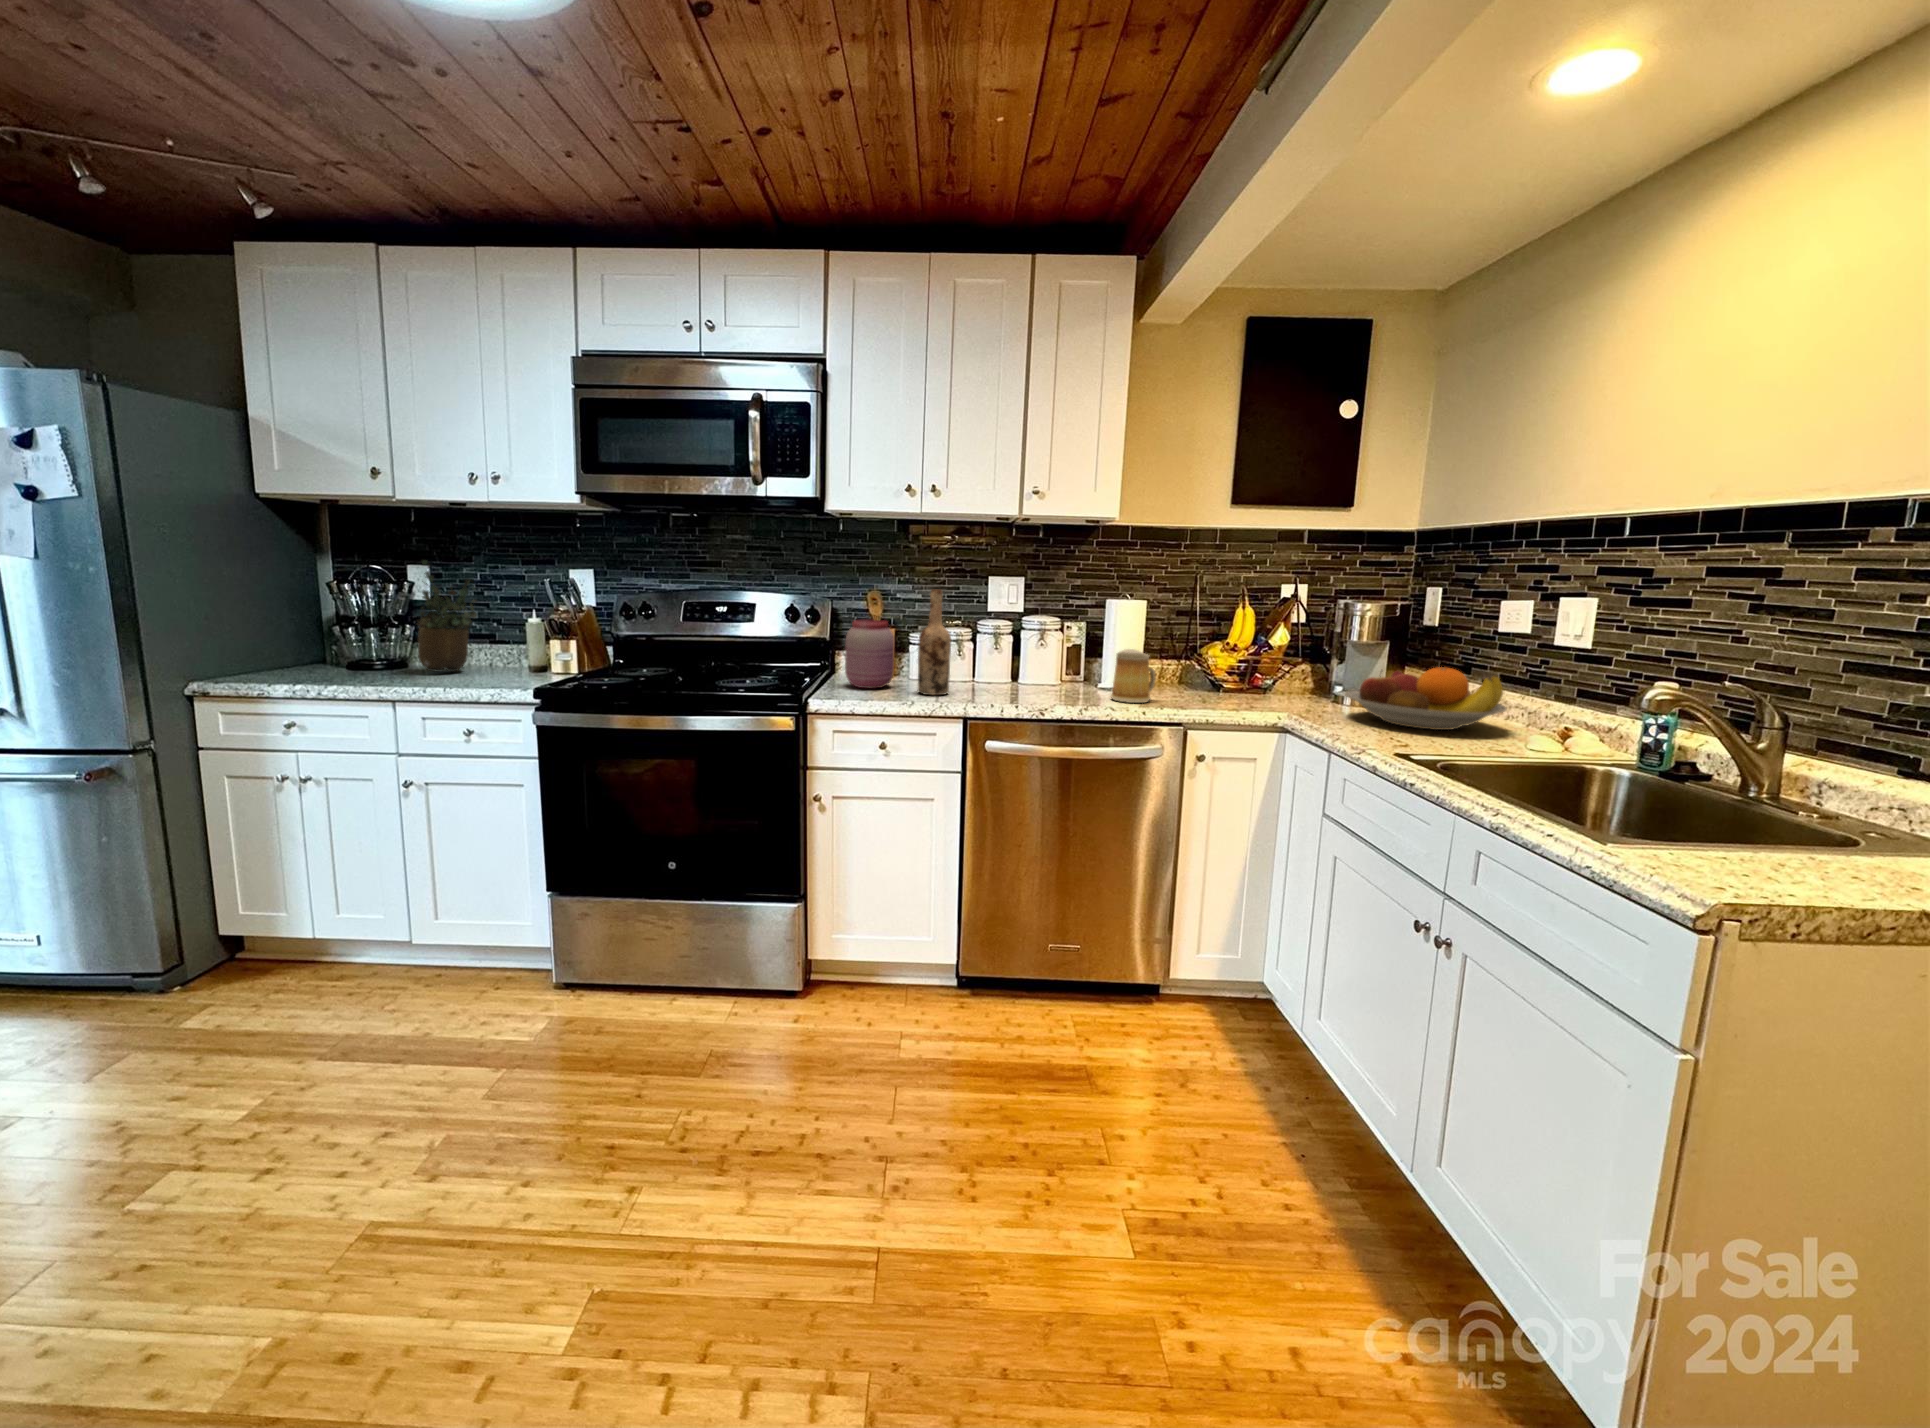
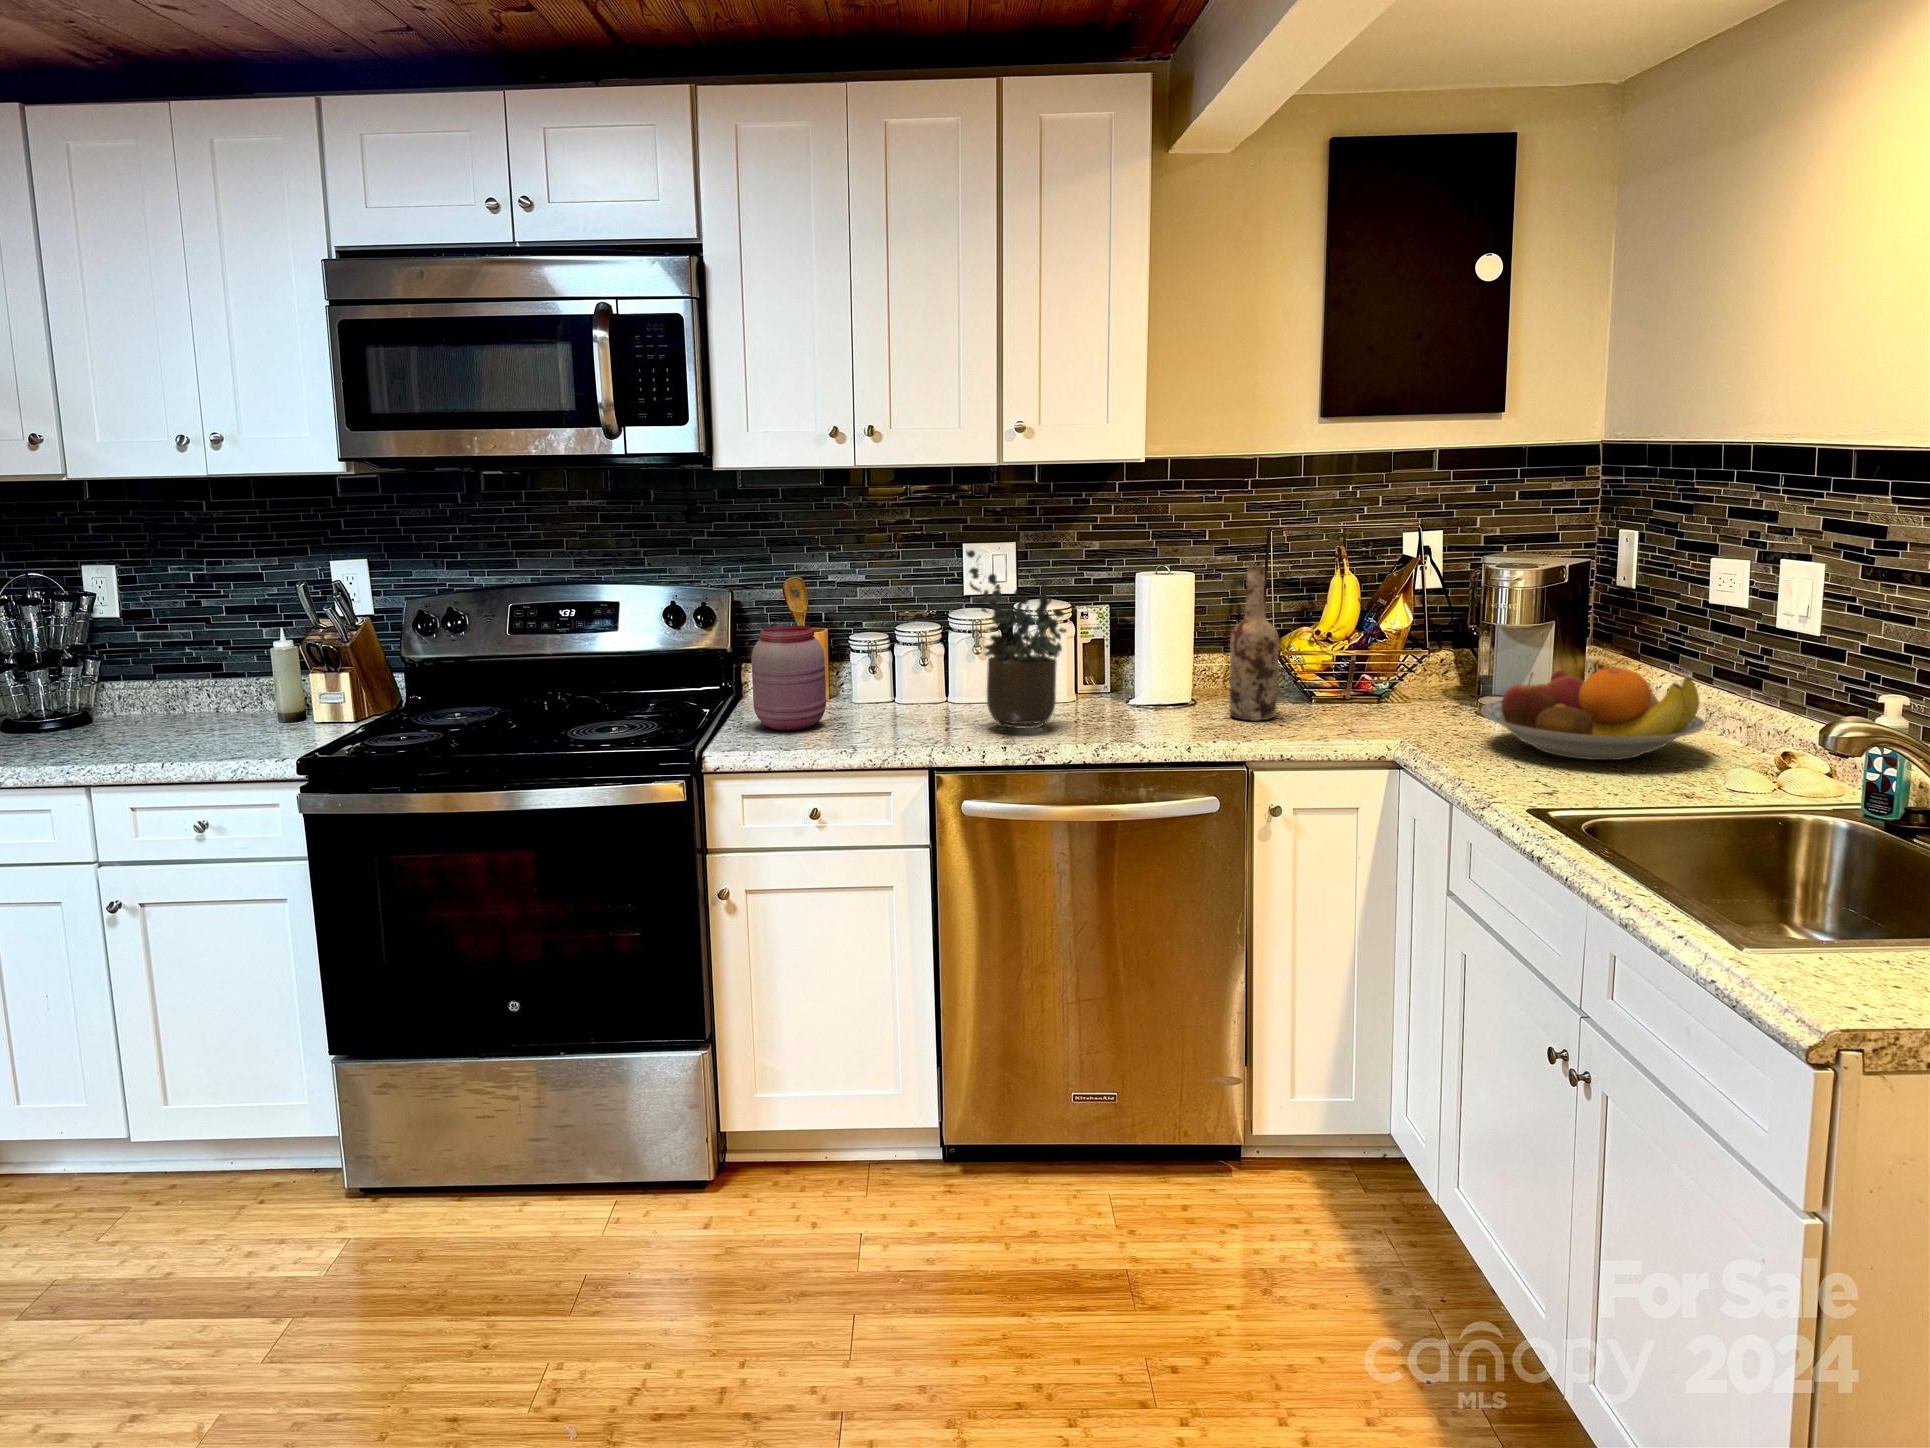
potted plant: present [417,560,477,672] -> present [966,550,1067,729]
wine bottle: present [918,589,951,695] -> present [1229,566,1279,720]
mug: present [1111,649,1156,703] -> none [1145,655,1211,735]

